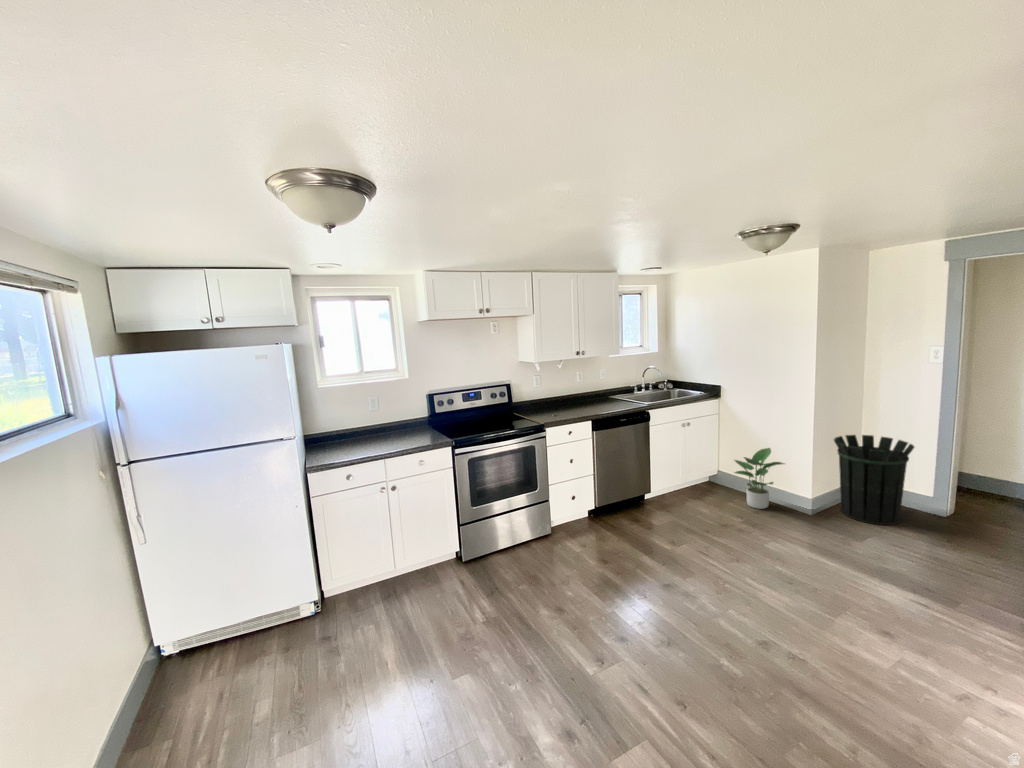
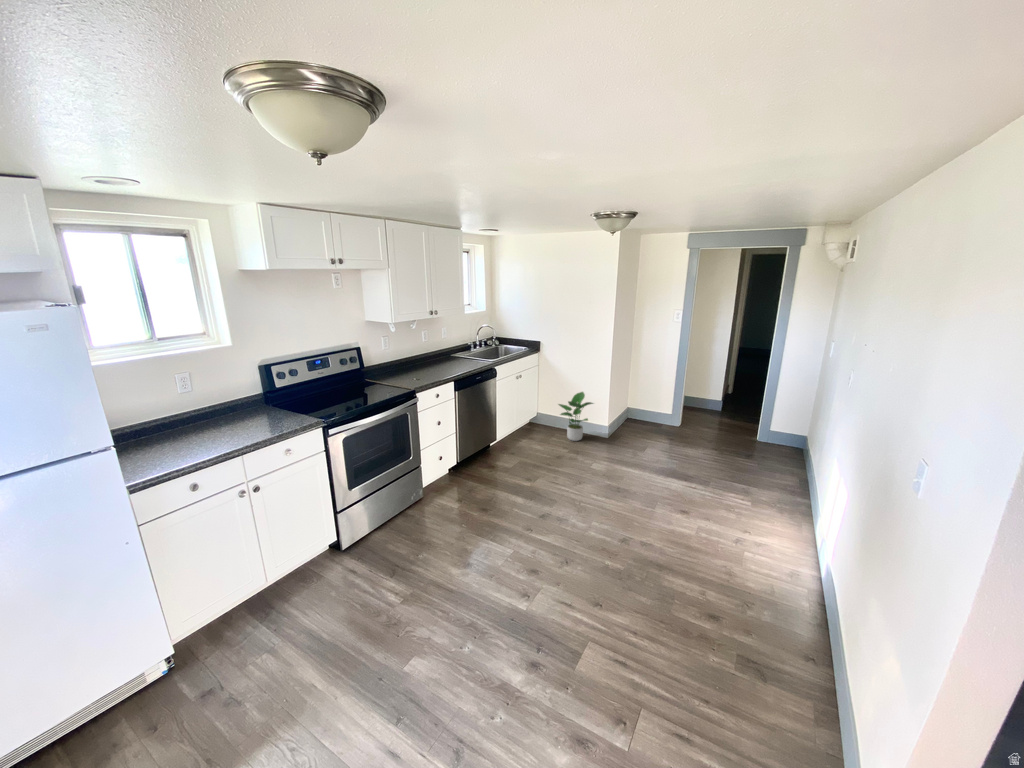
waste bin: present [833,435,914,525] -> none [622,376,669,439]

